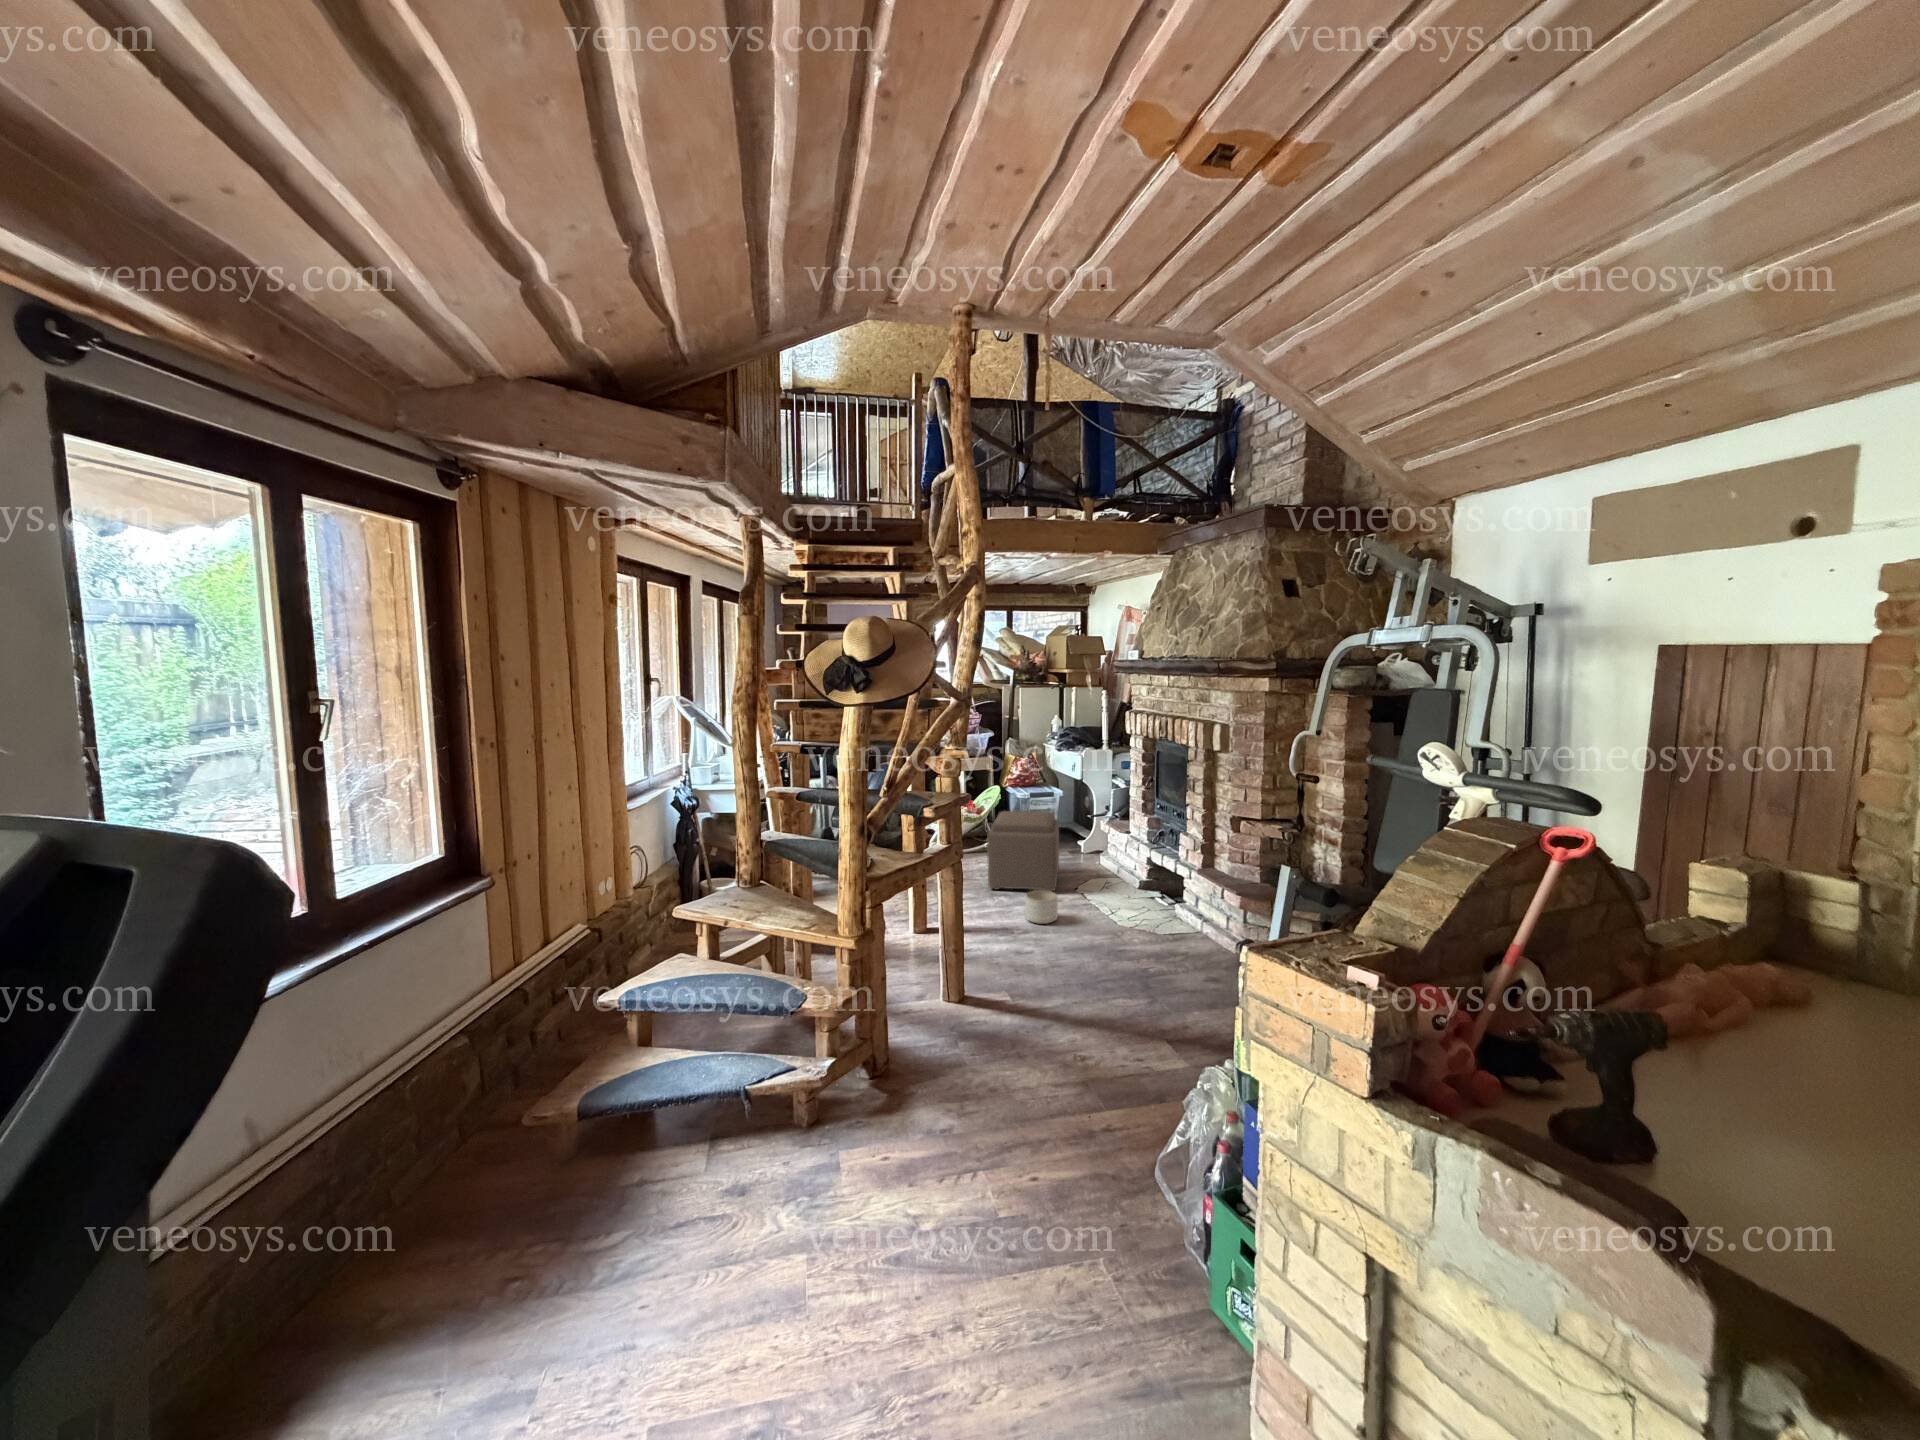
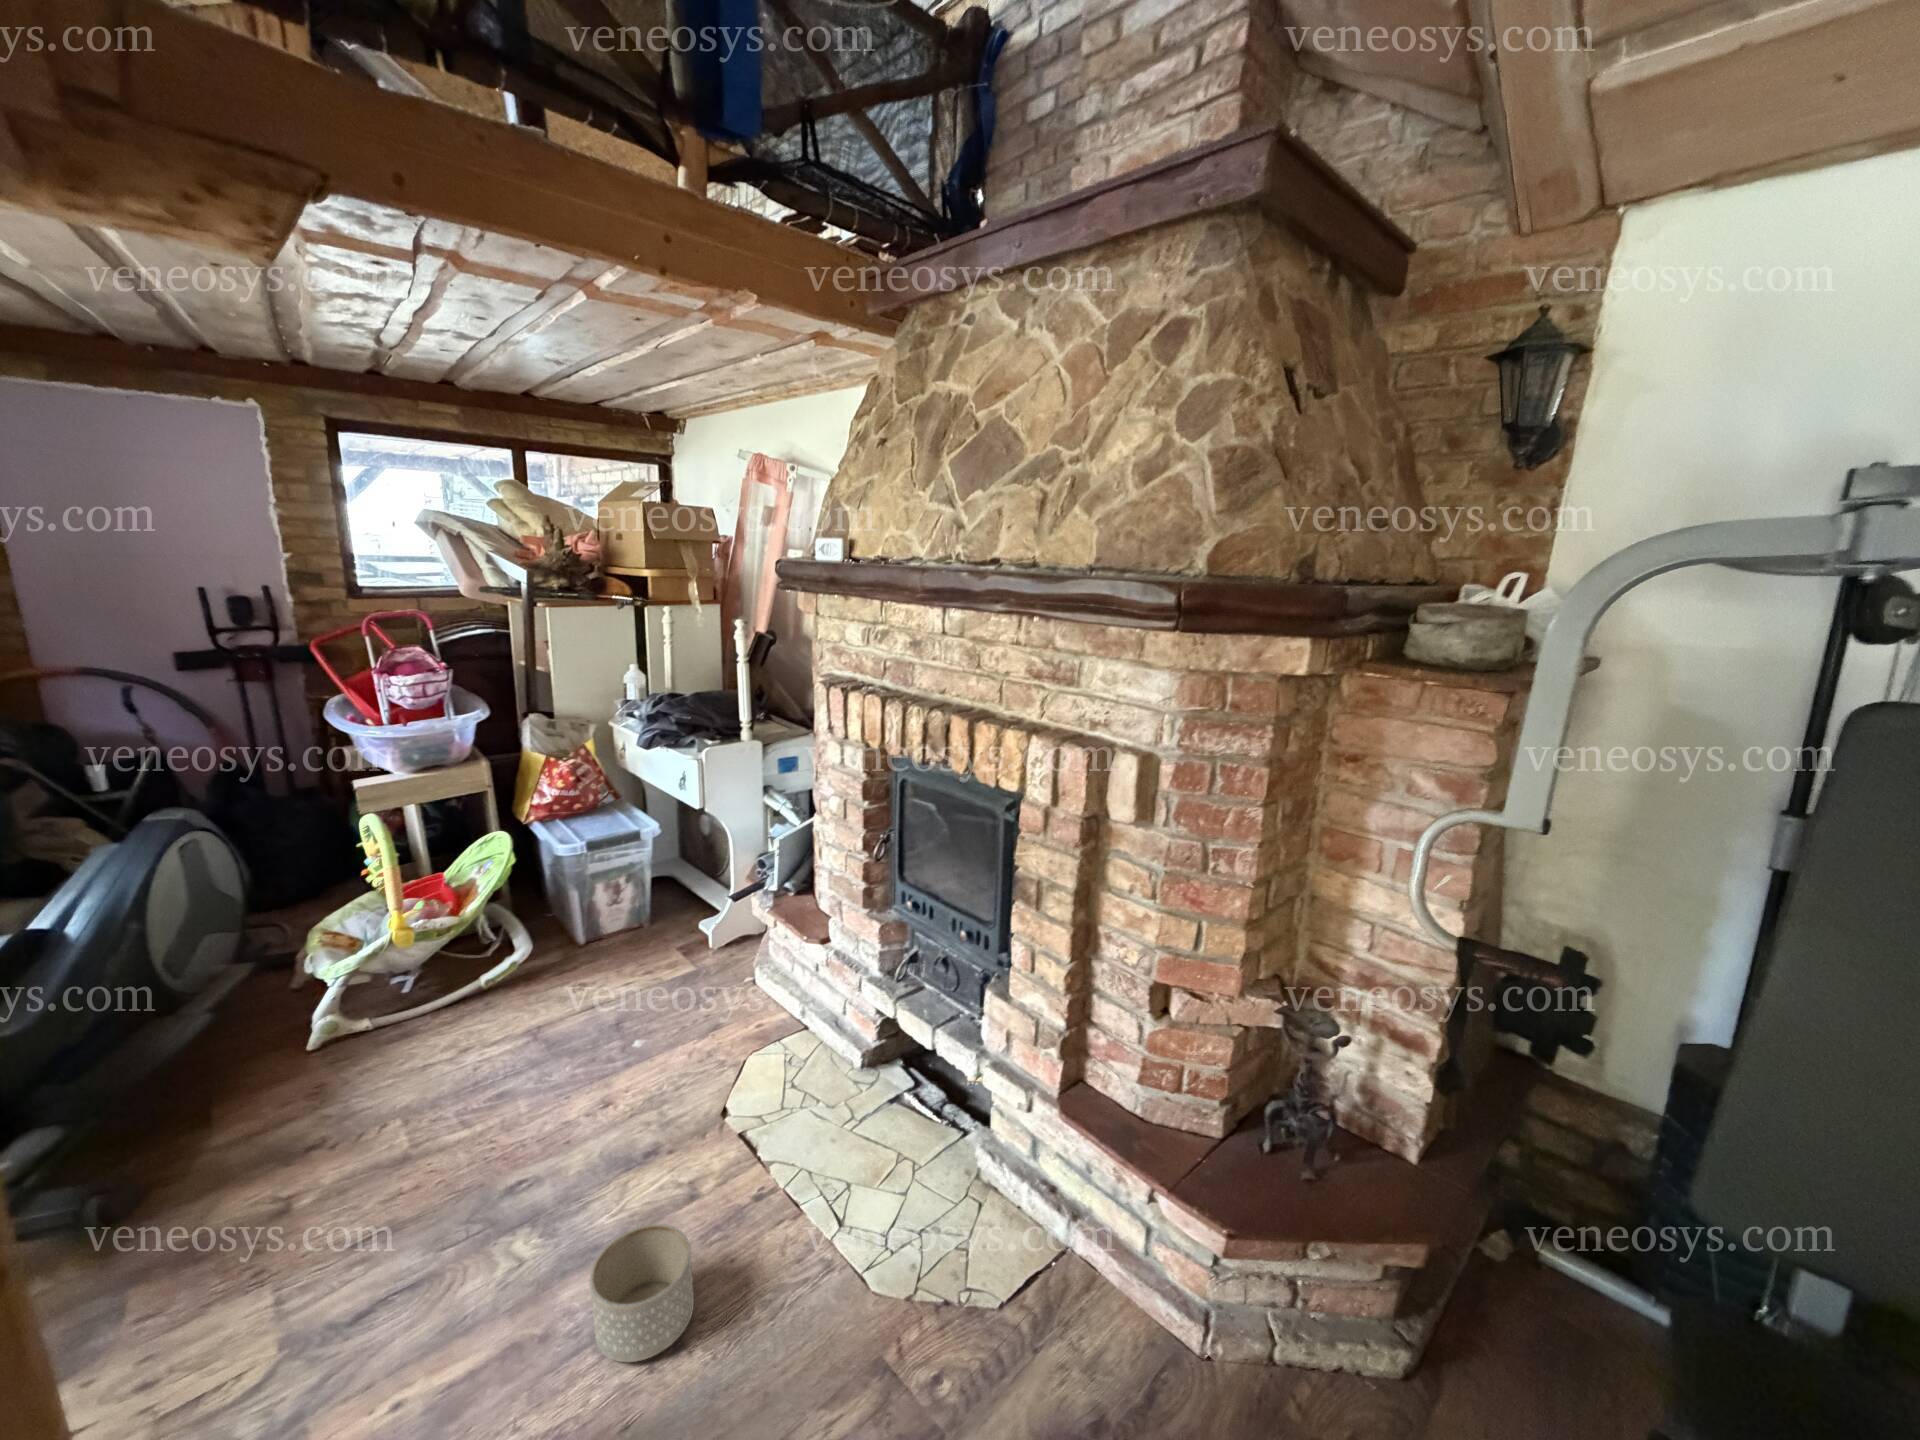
ottoman: present [987,811,1059,891] -> none [460,928,672,1188]

